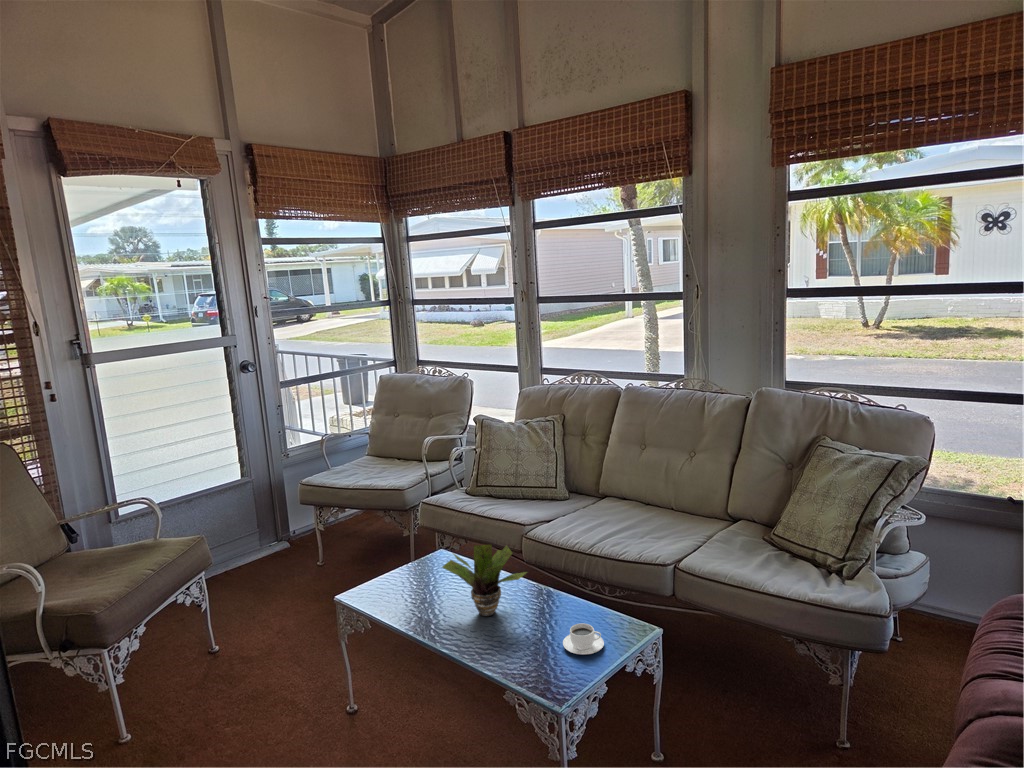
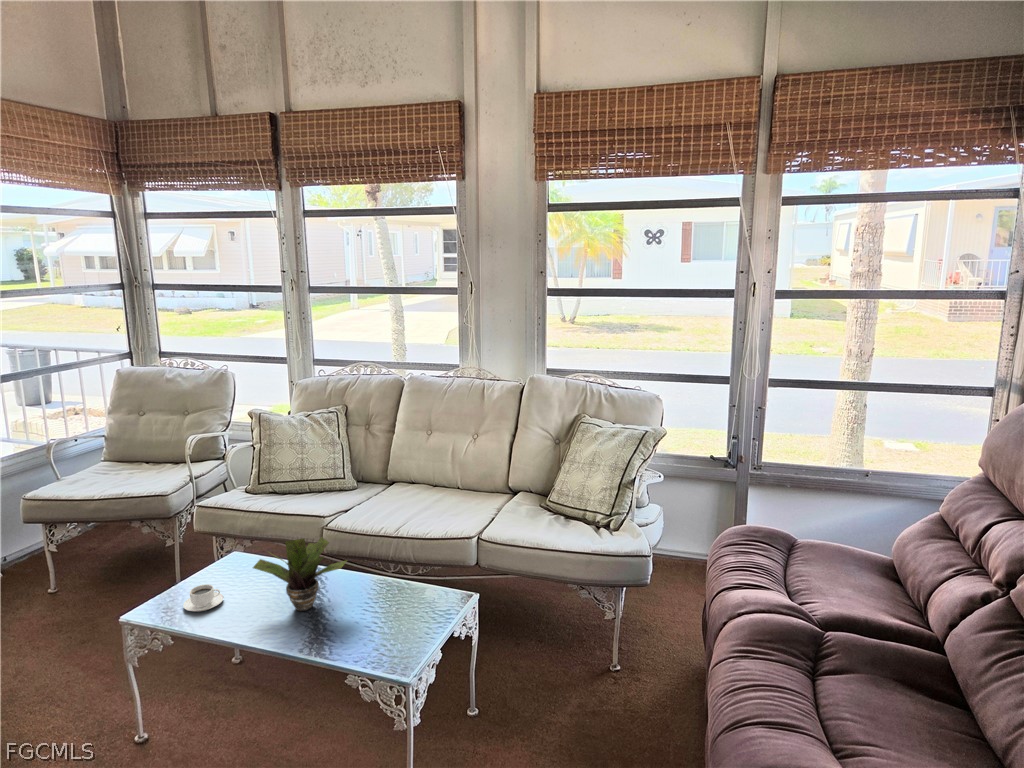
coffee cup: present [563,623,604,655] -> present [183,584,224,611]

